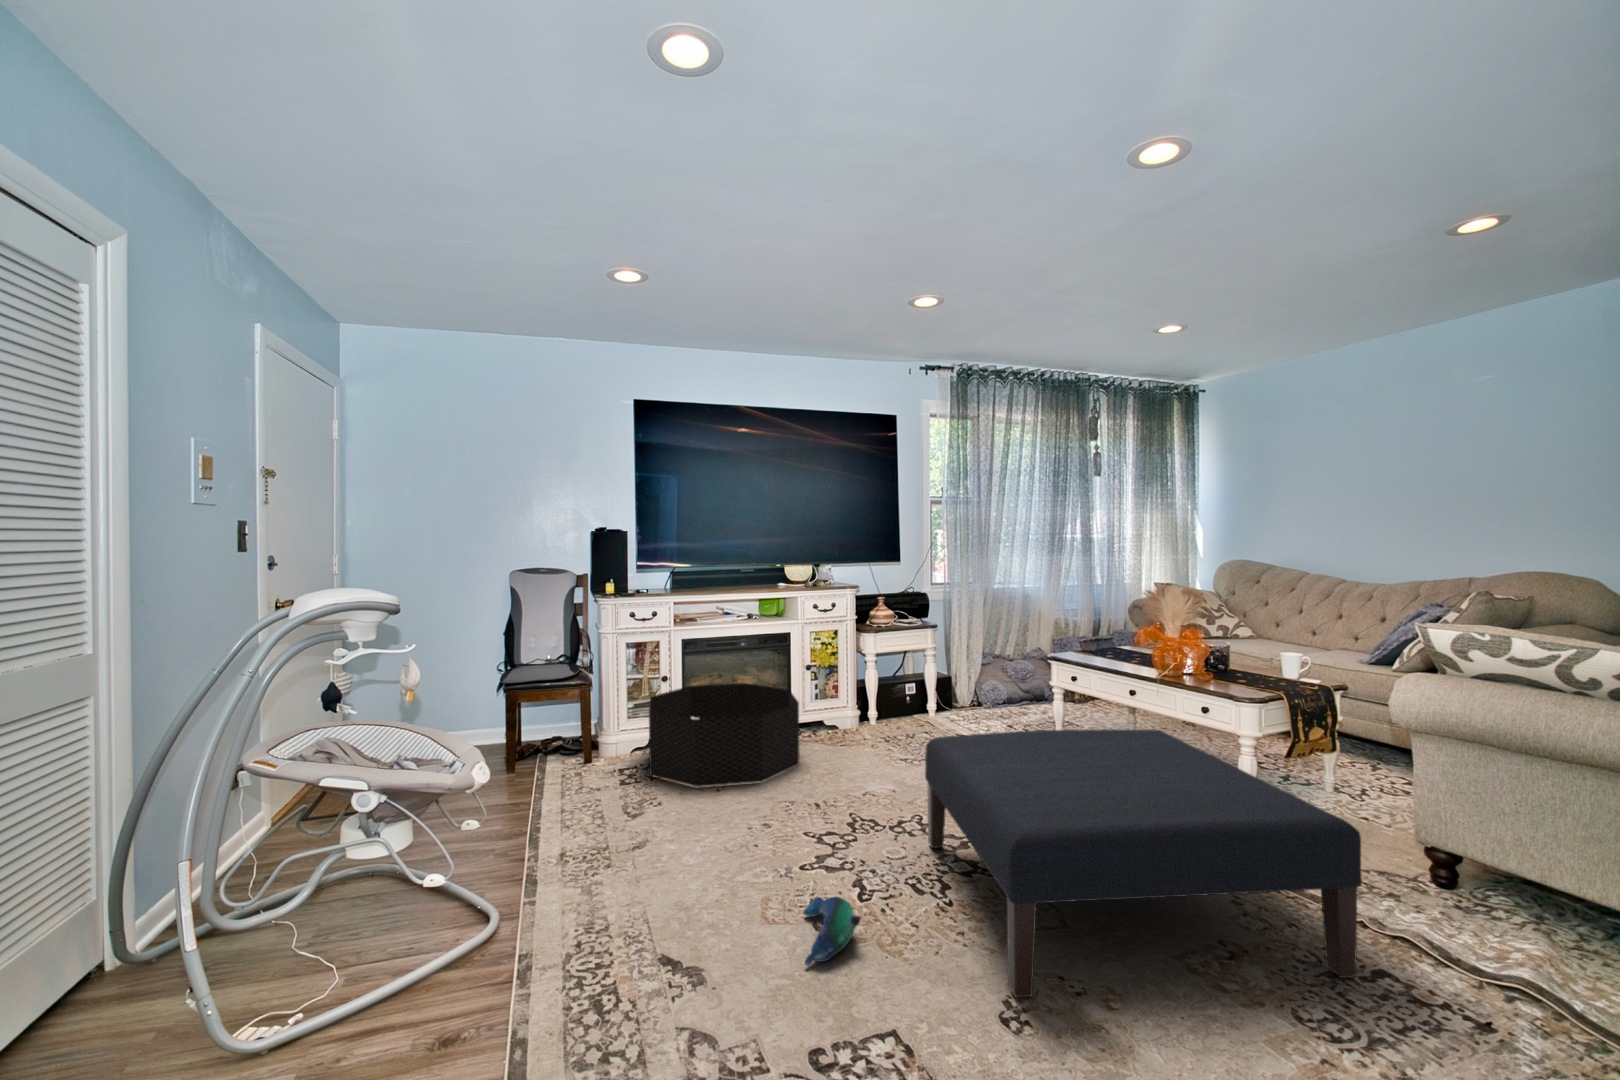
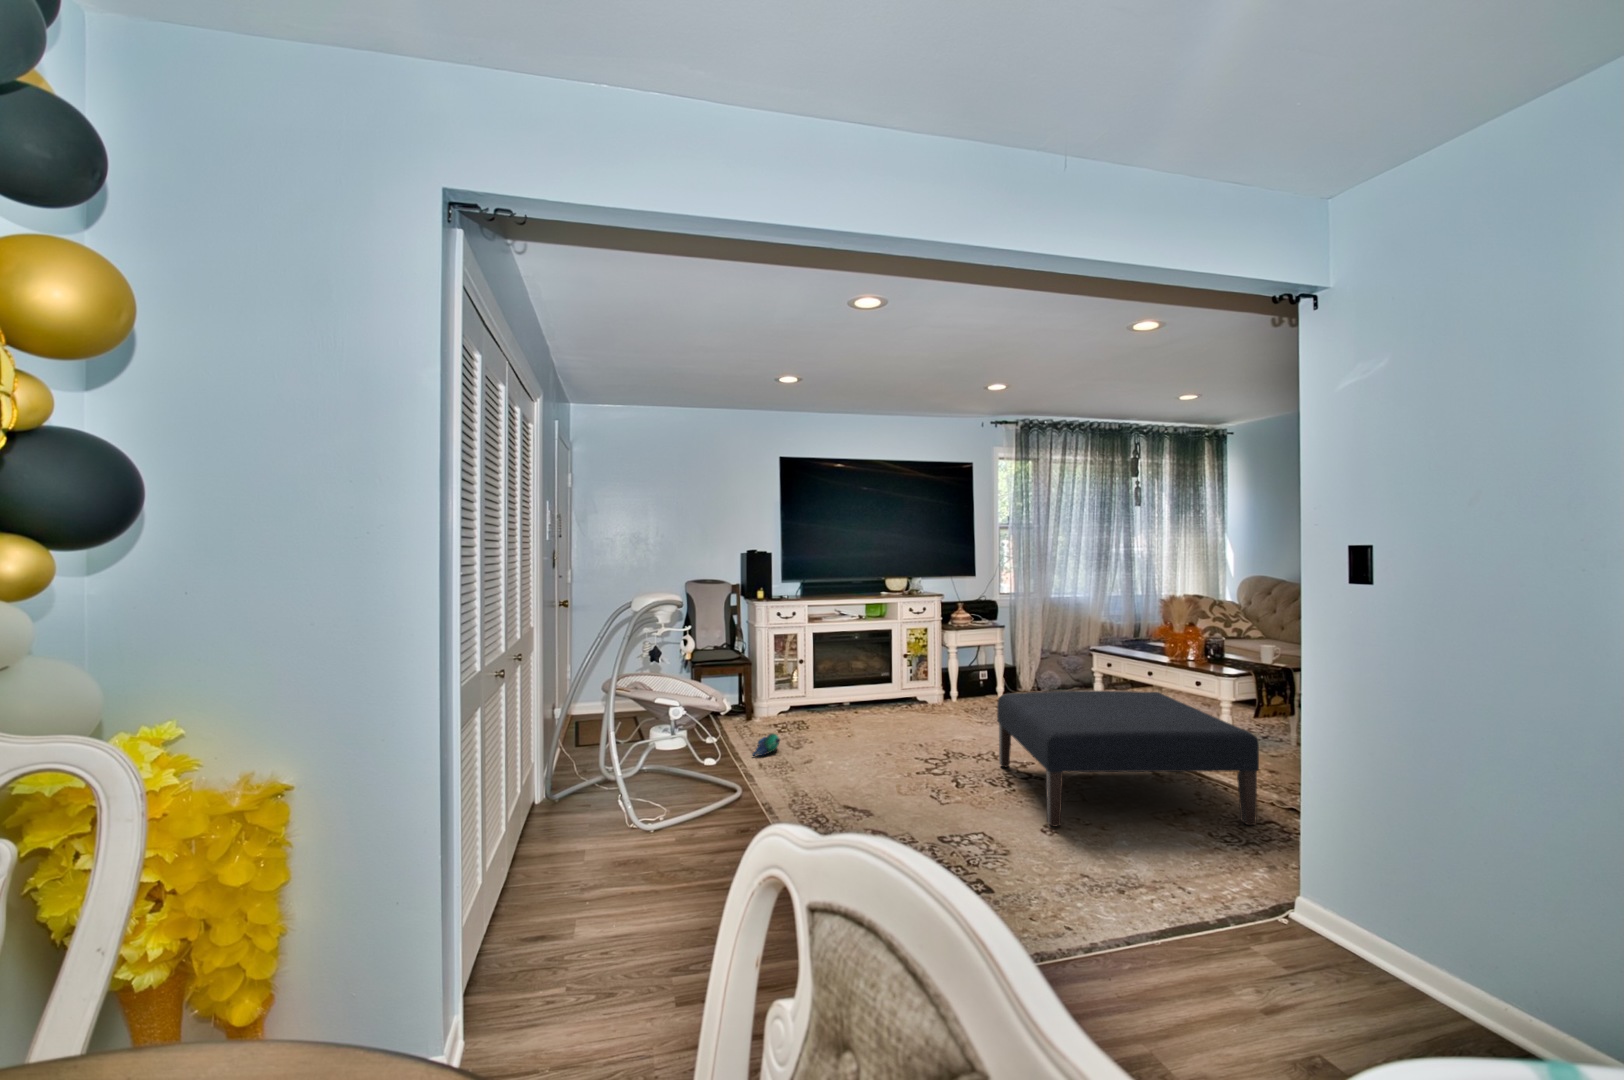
basket: present [649,683,800,787] -> none [793,666,903,734]
plush toy: present [804,897,860,965] -> present [752,733,780,756]

